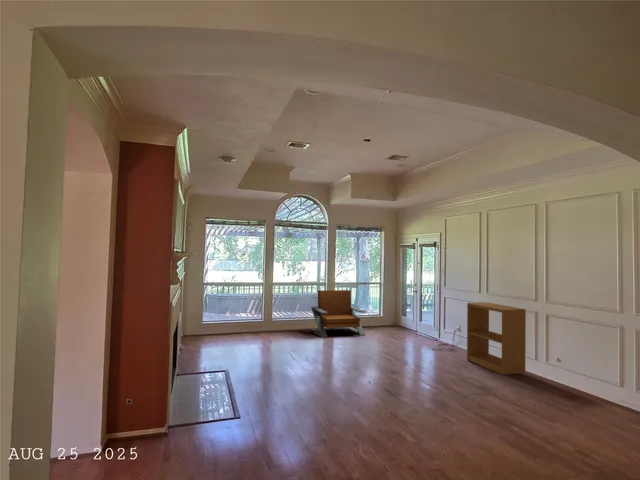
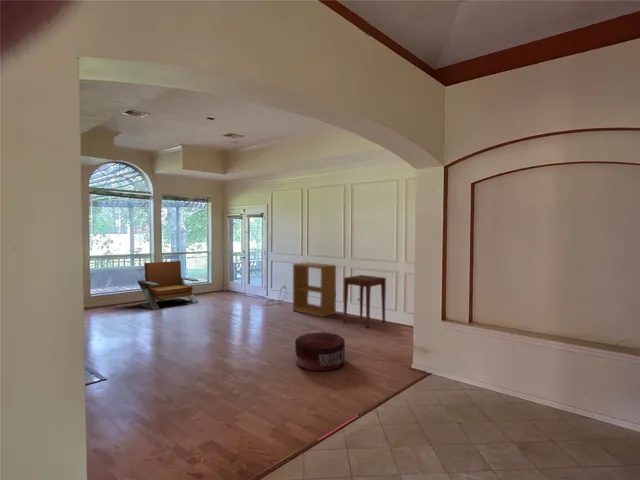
side table: none [533,326,602,404] -> present [343,275,386,328]
pouf: none [445,397,518,457] -> present [295,332,345,371]

